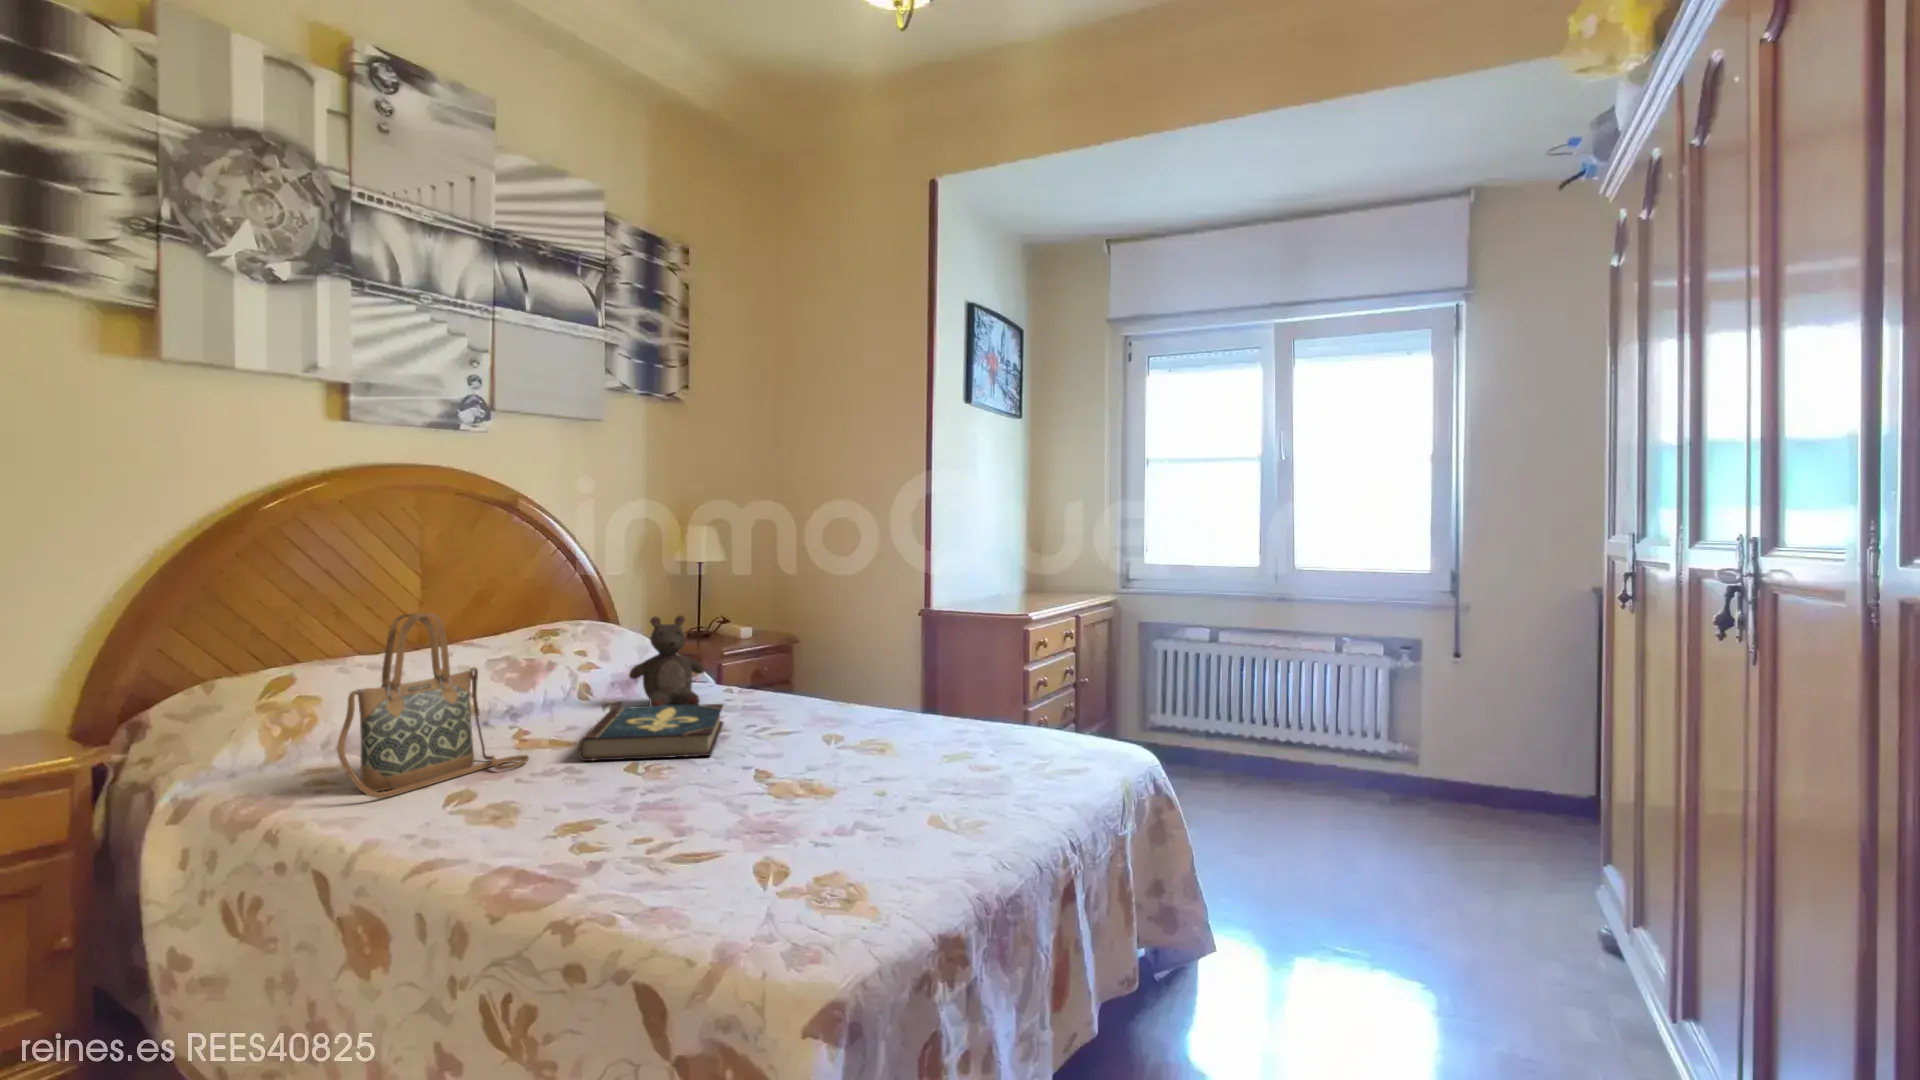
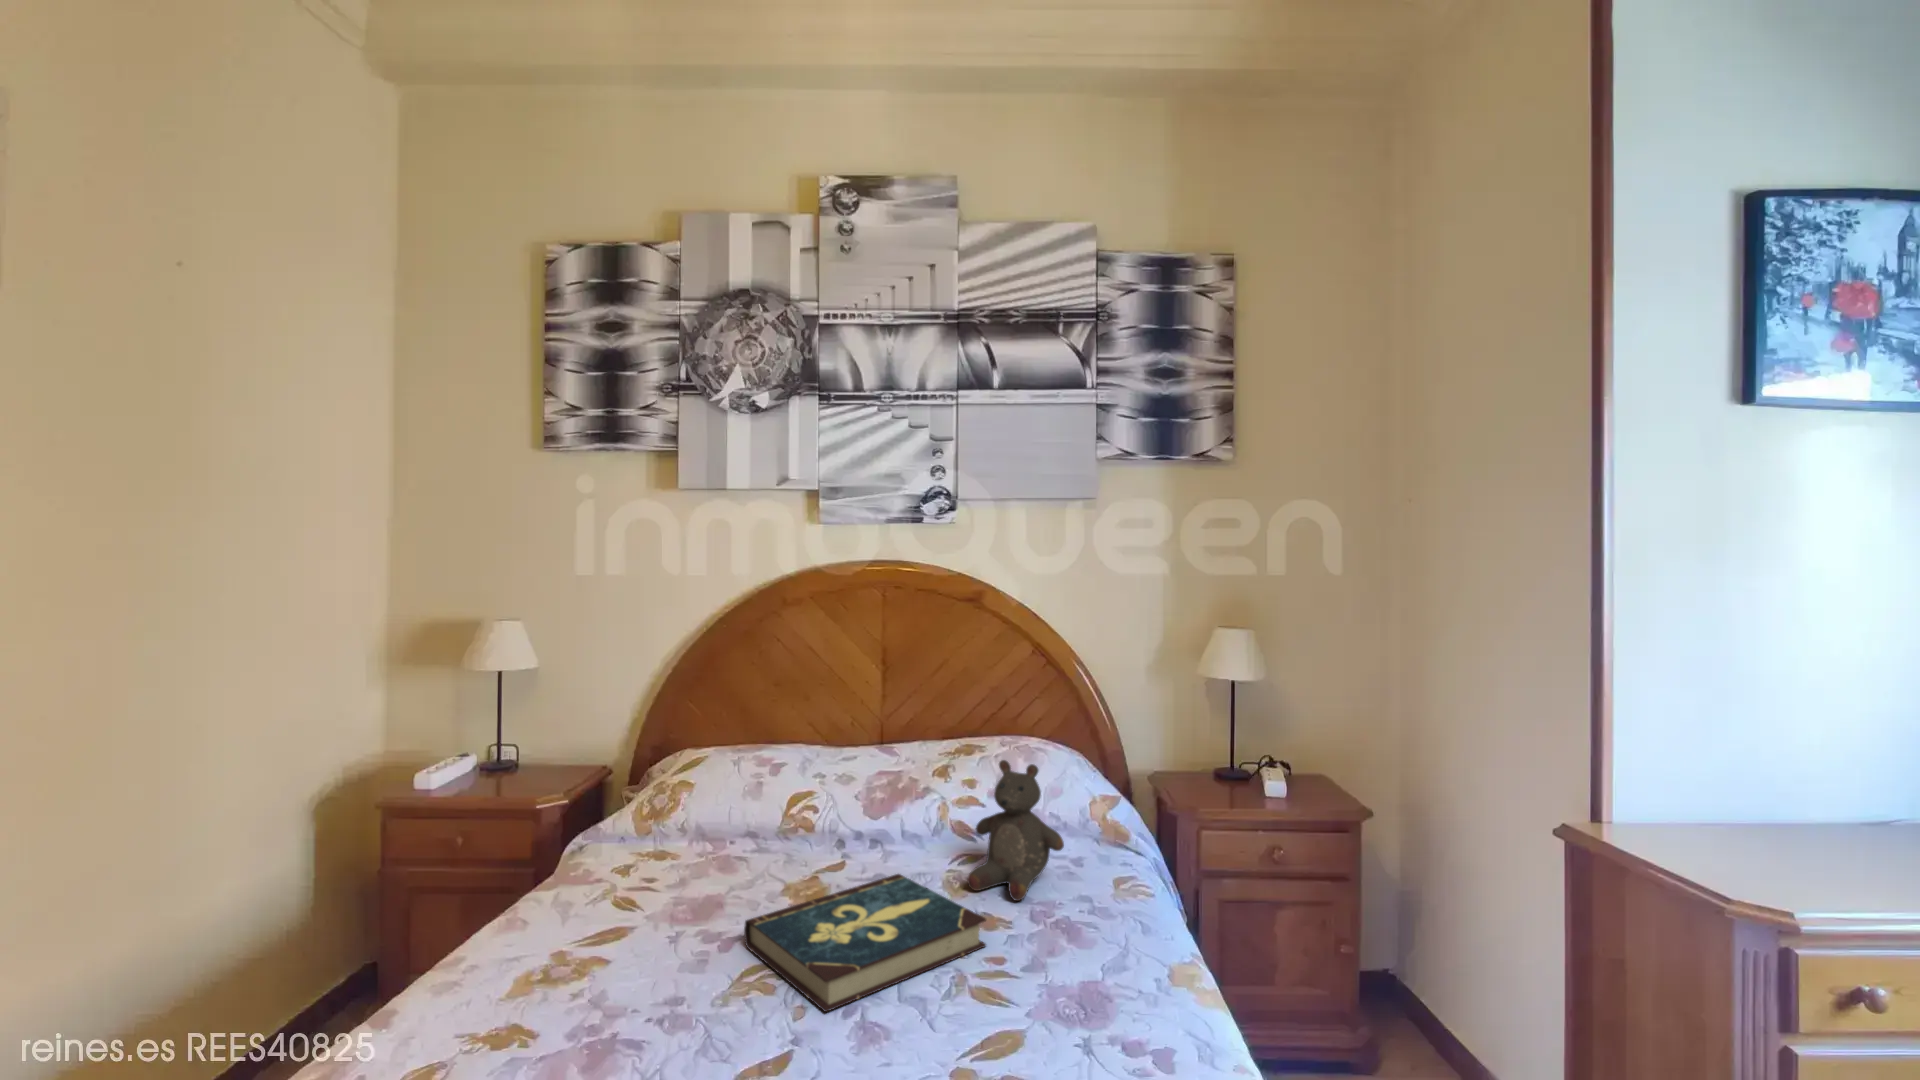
handbag: present [337,613,529,798] -> none [549,735,730,927]

